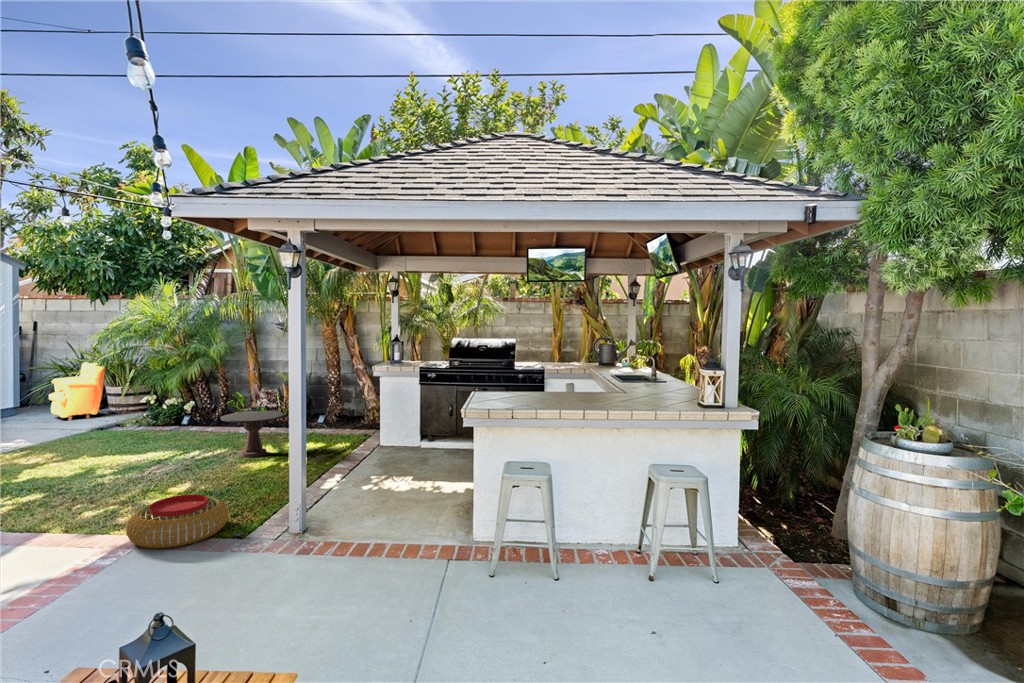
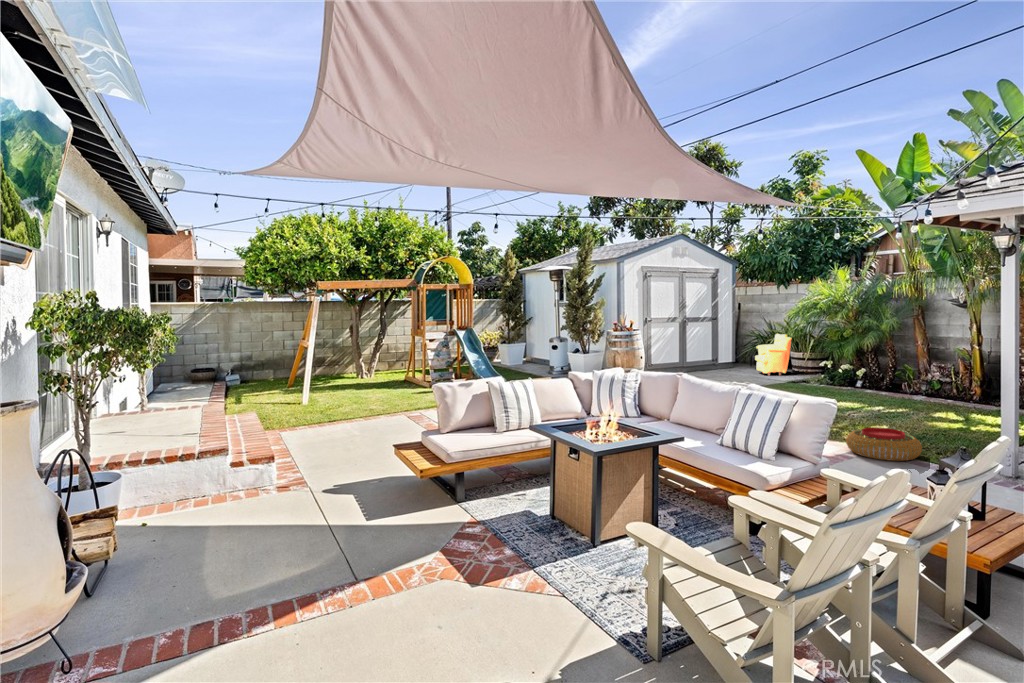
side table: present [221,411,285,458] -> none [899,379,965,419]

